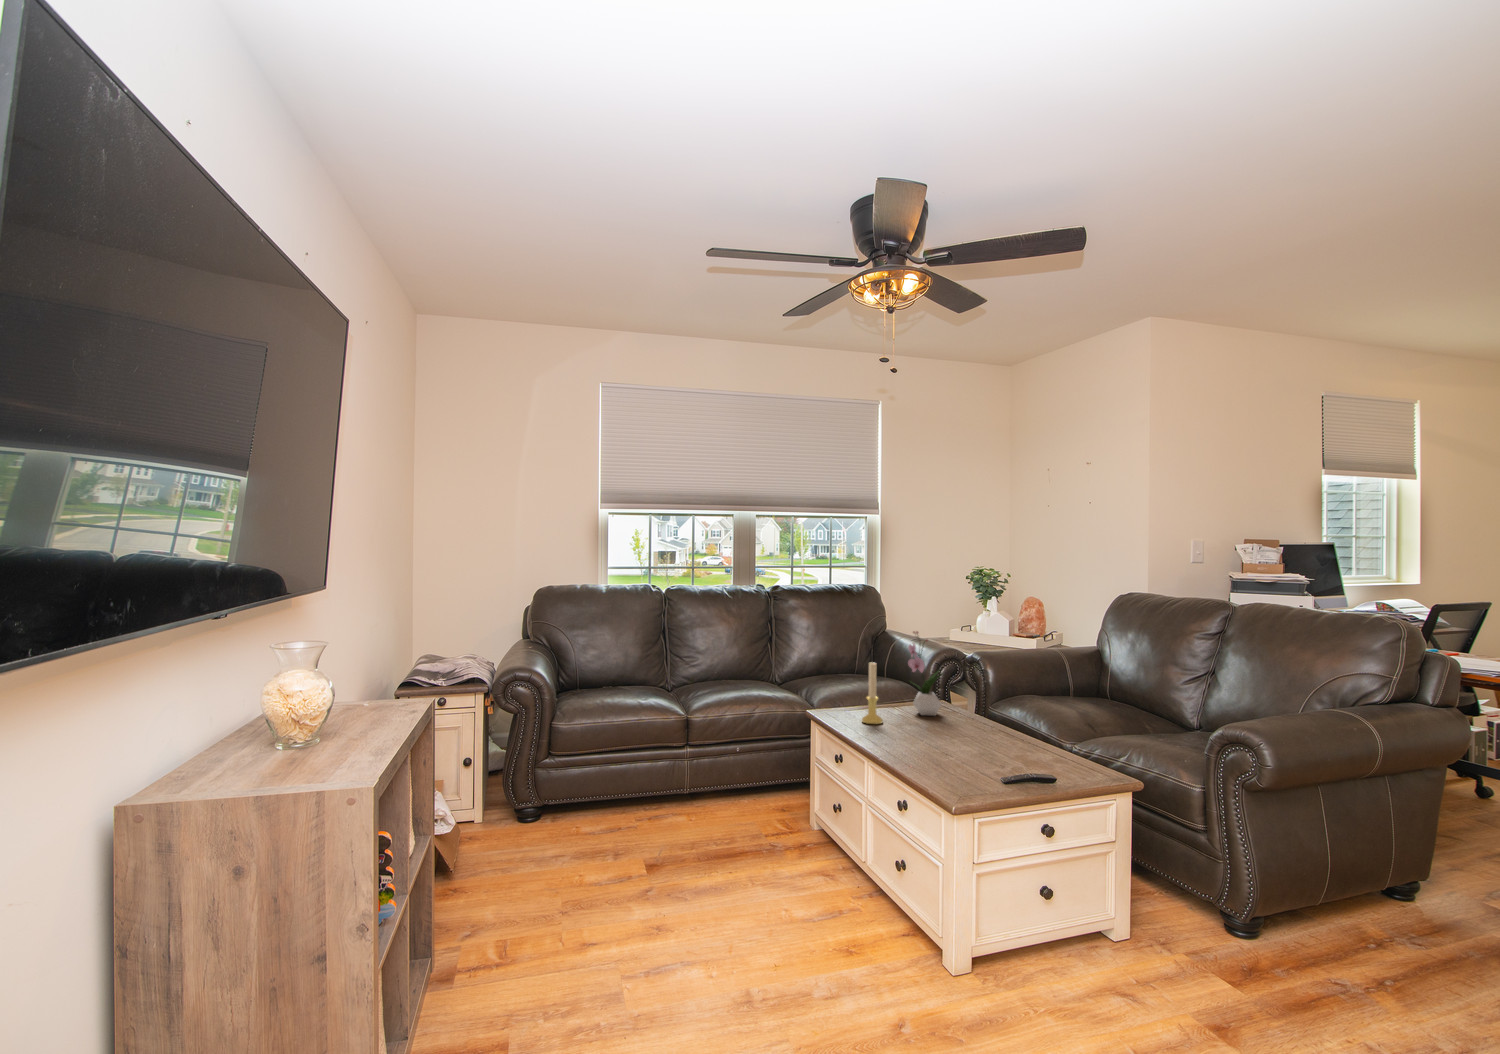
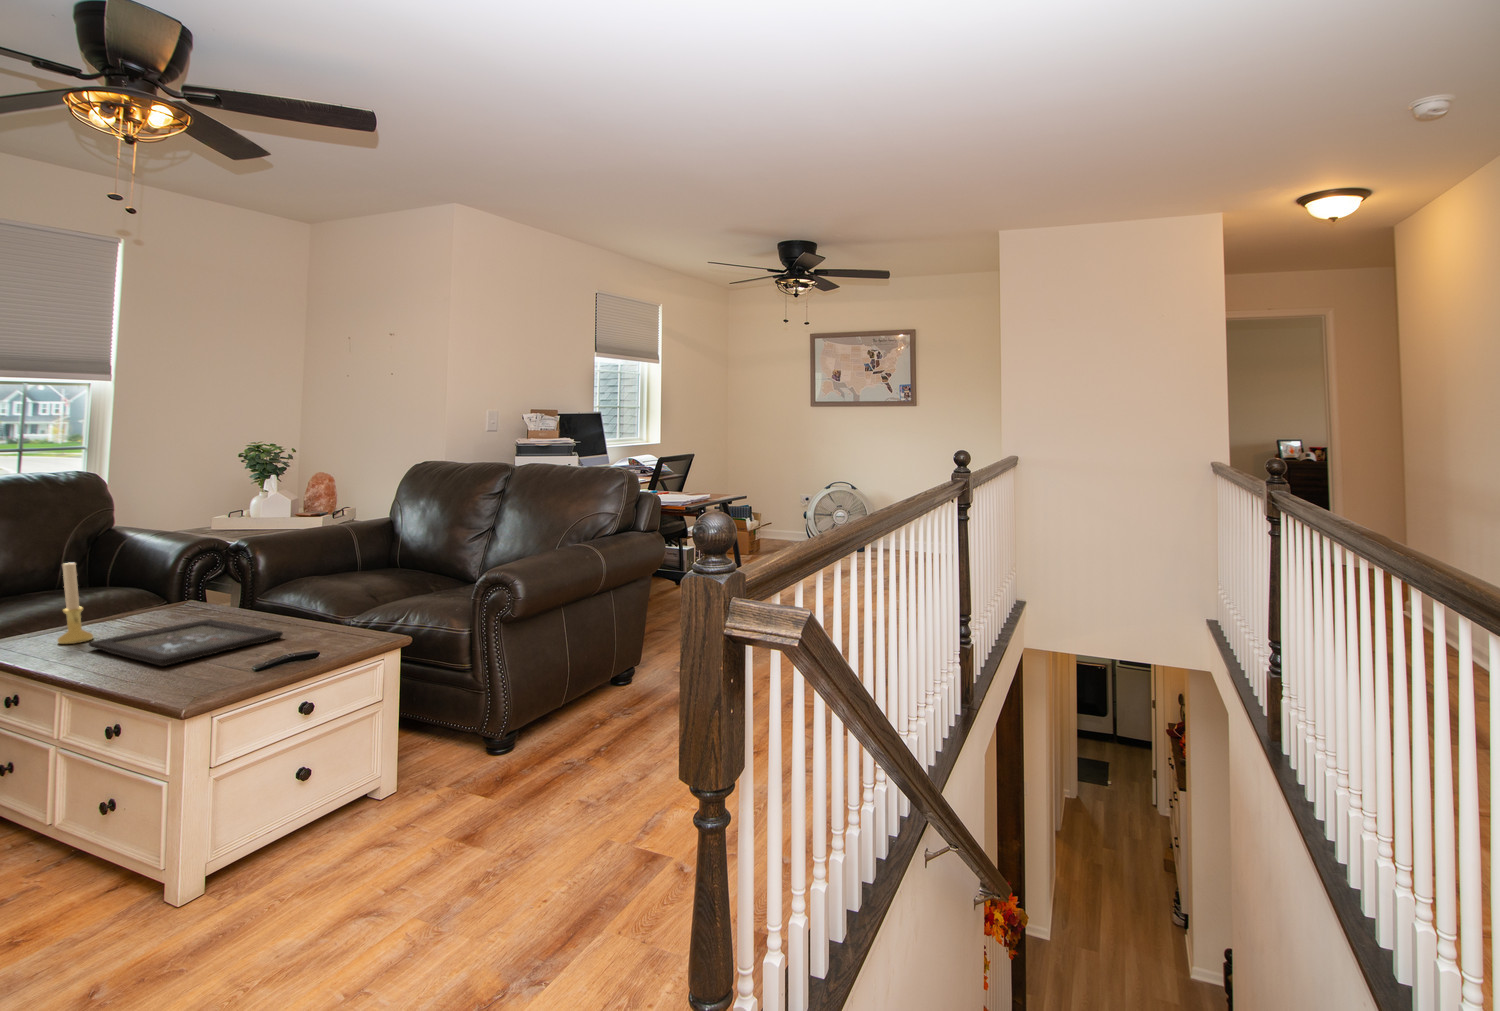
flower arrangement: present [908,632,941,716] -> none [131,516,187,621]
tray: none [881,723,1020,761] -> present [88,619,283,666]

